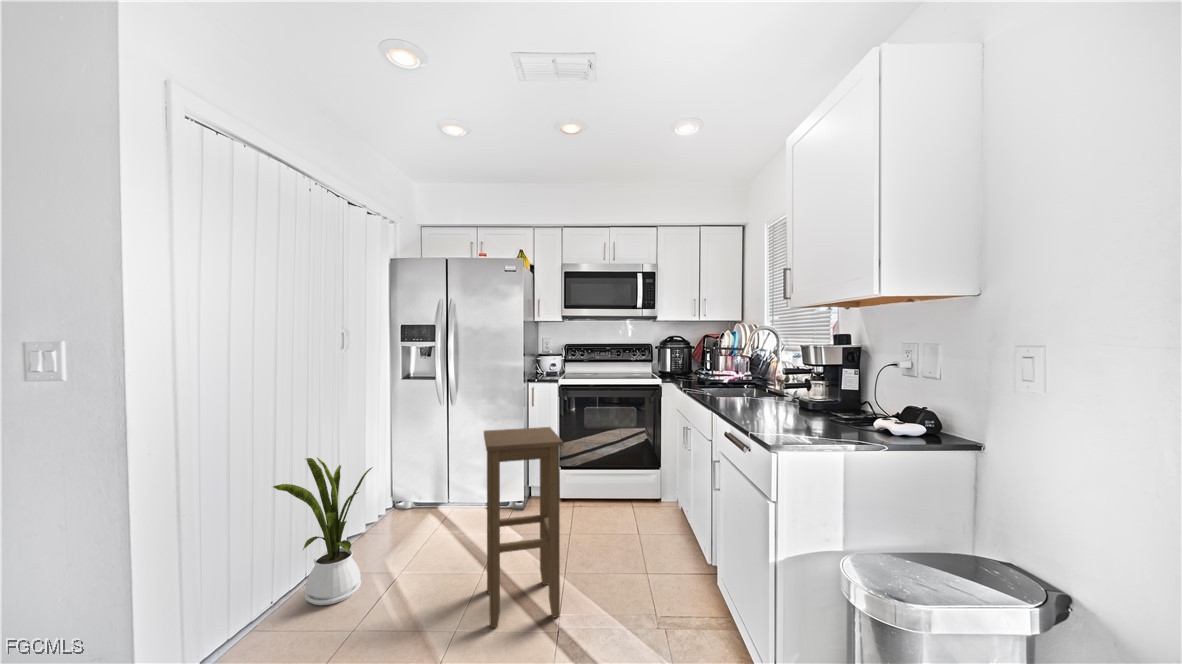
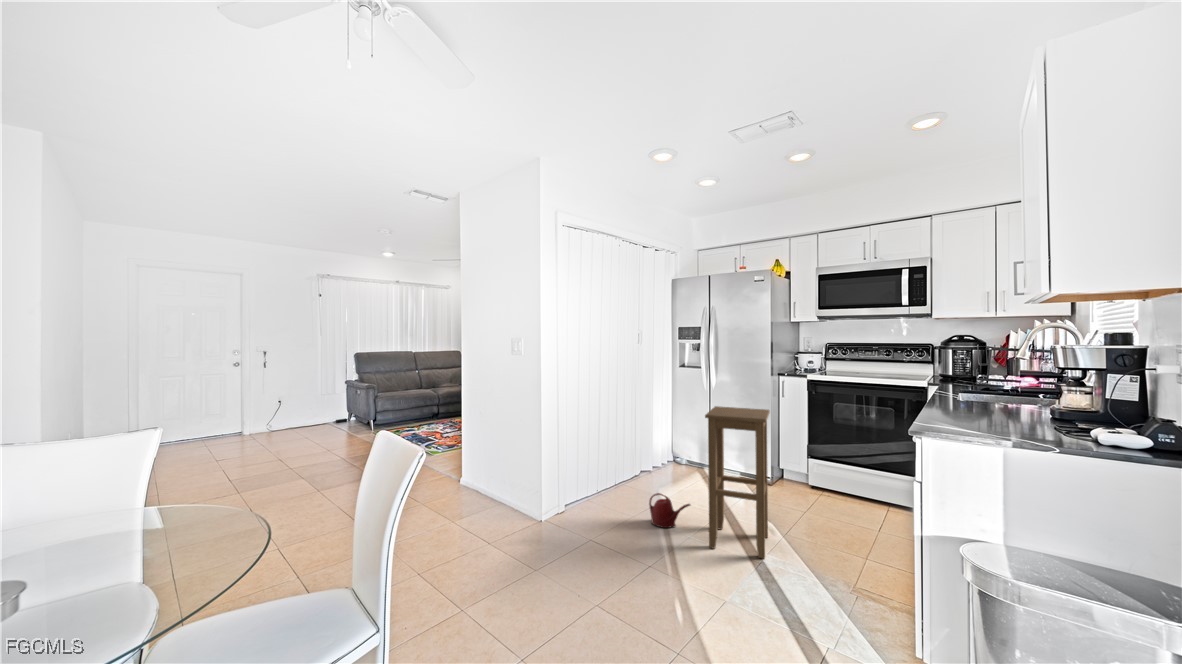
house plant: present [273,458,372,605] -> none [588,409,646,505]
watering can: none [389,569,456,621] -> present [649,493,690,528]

